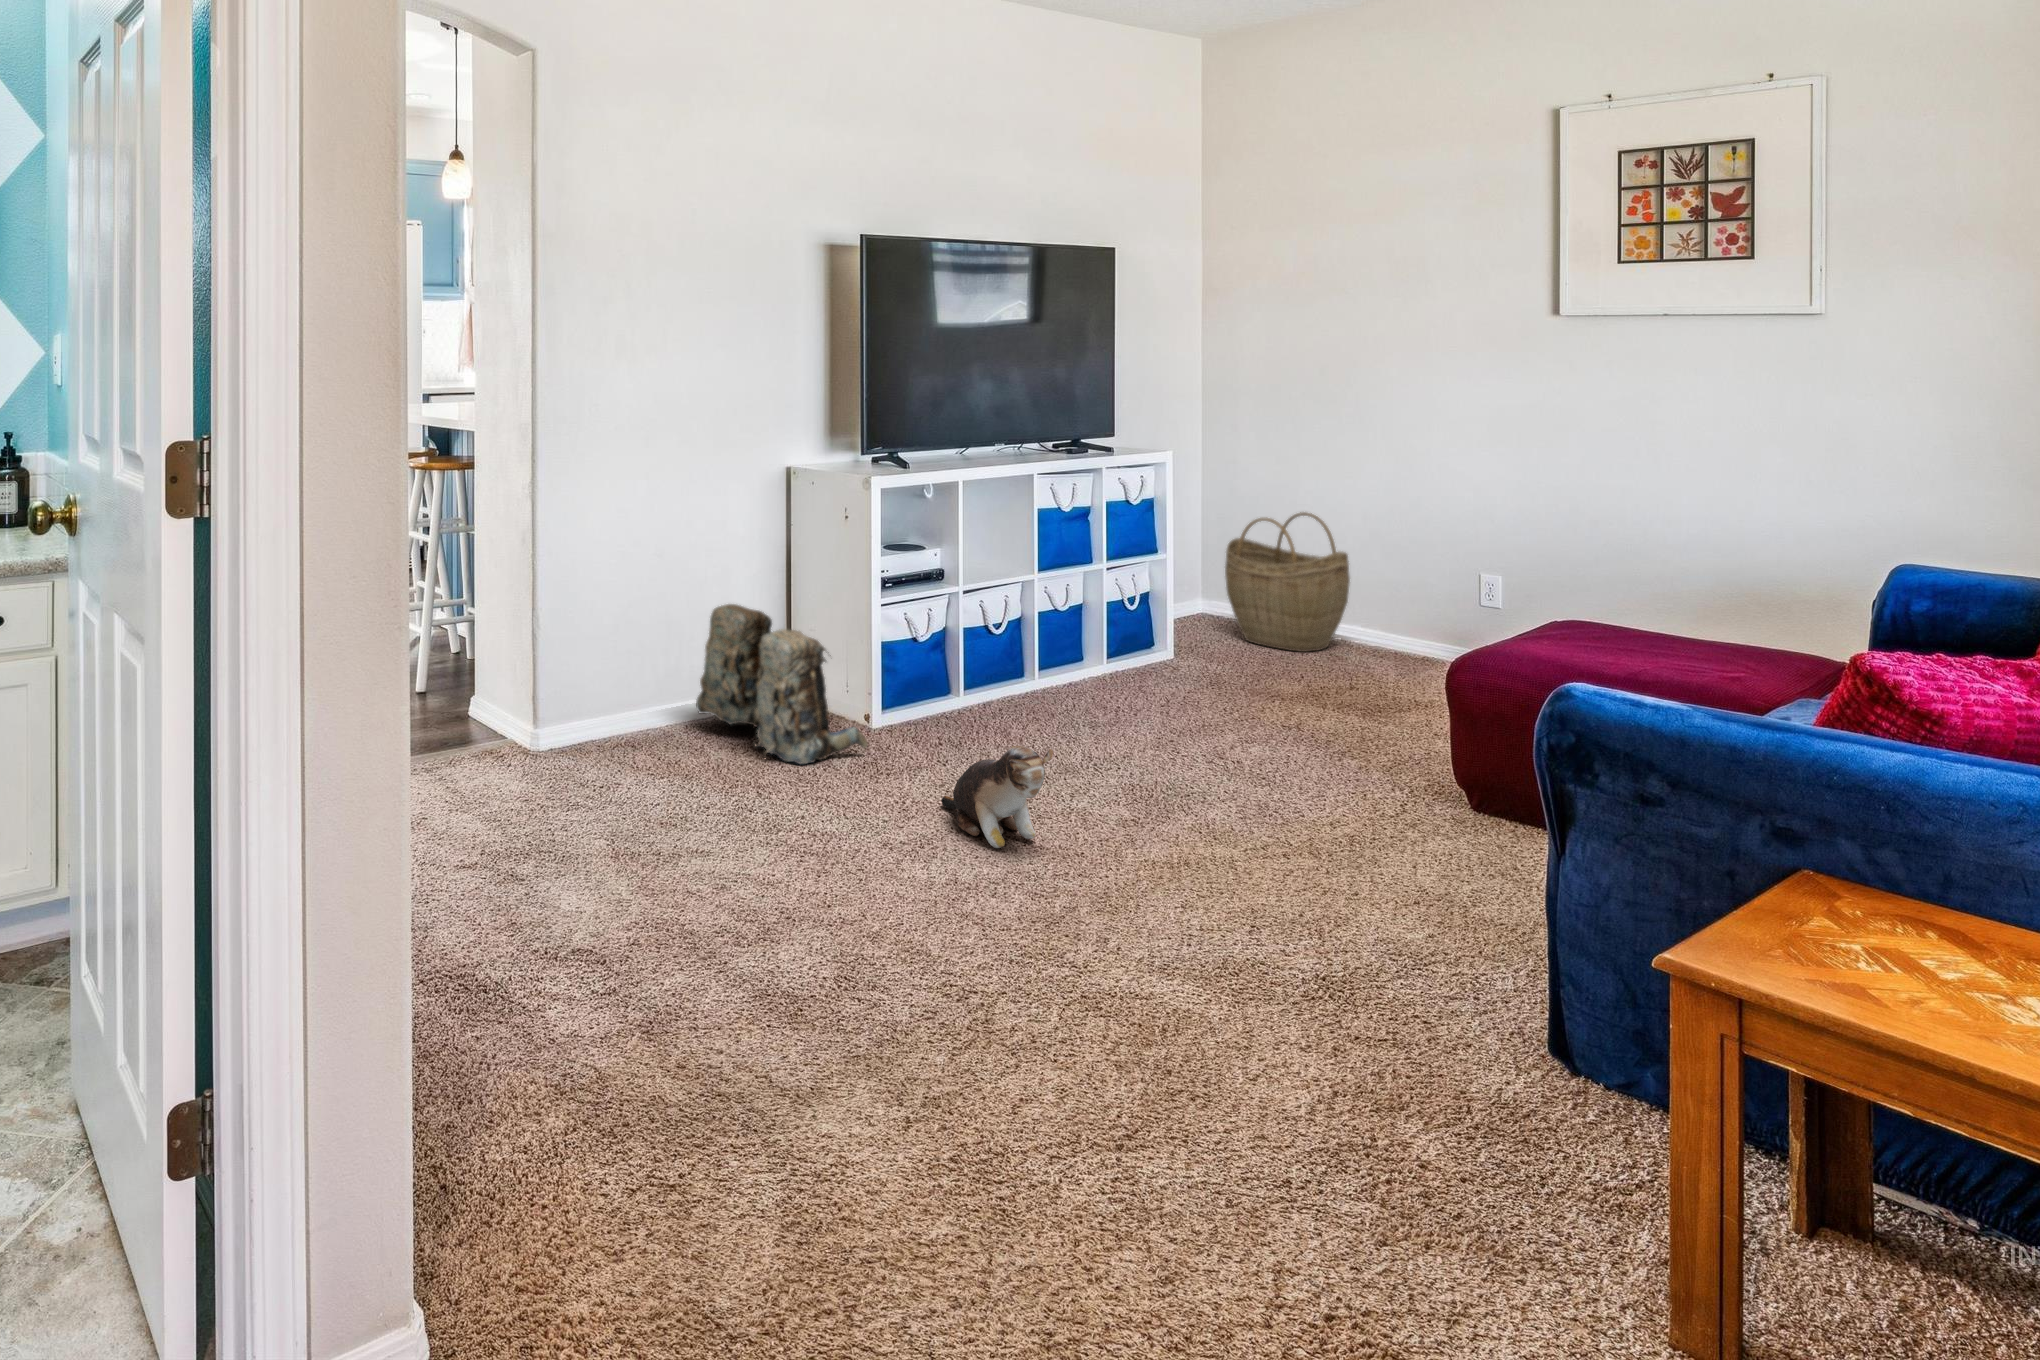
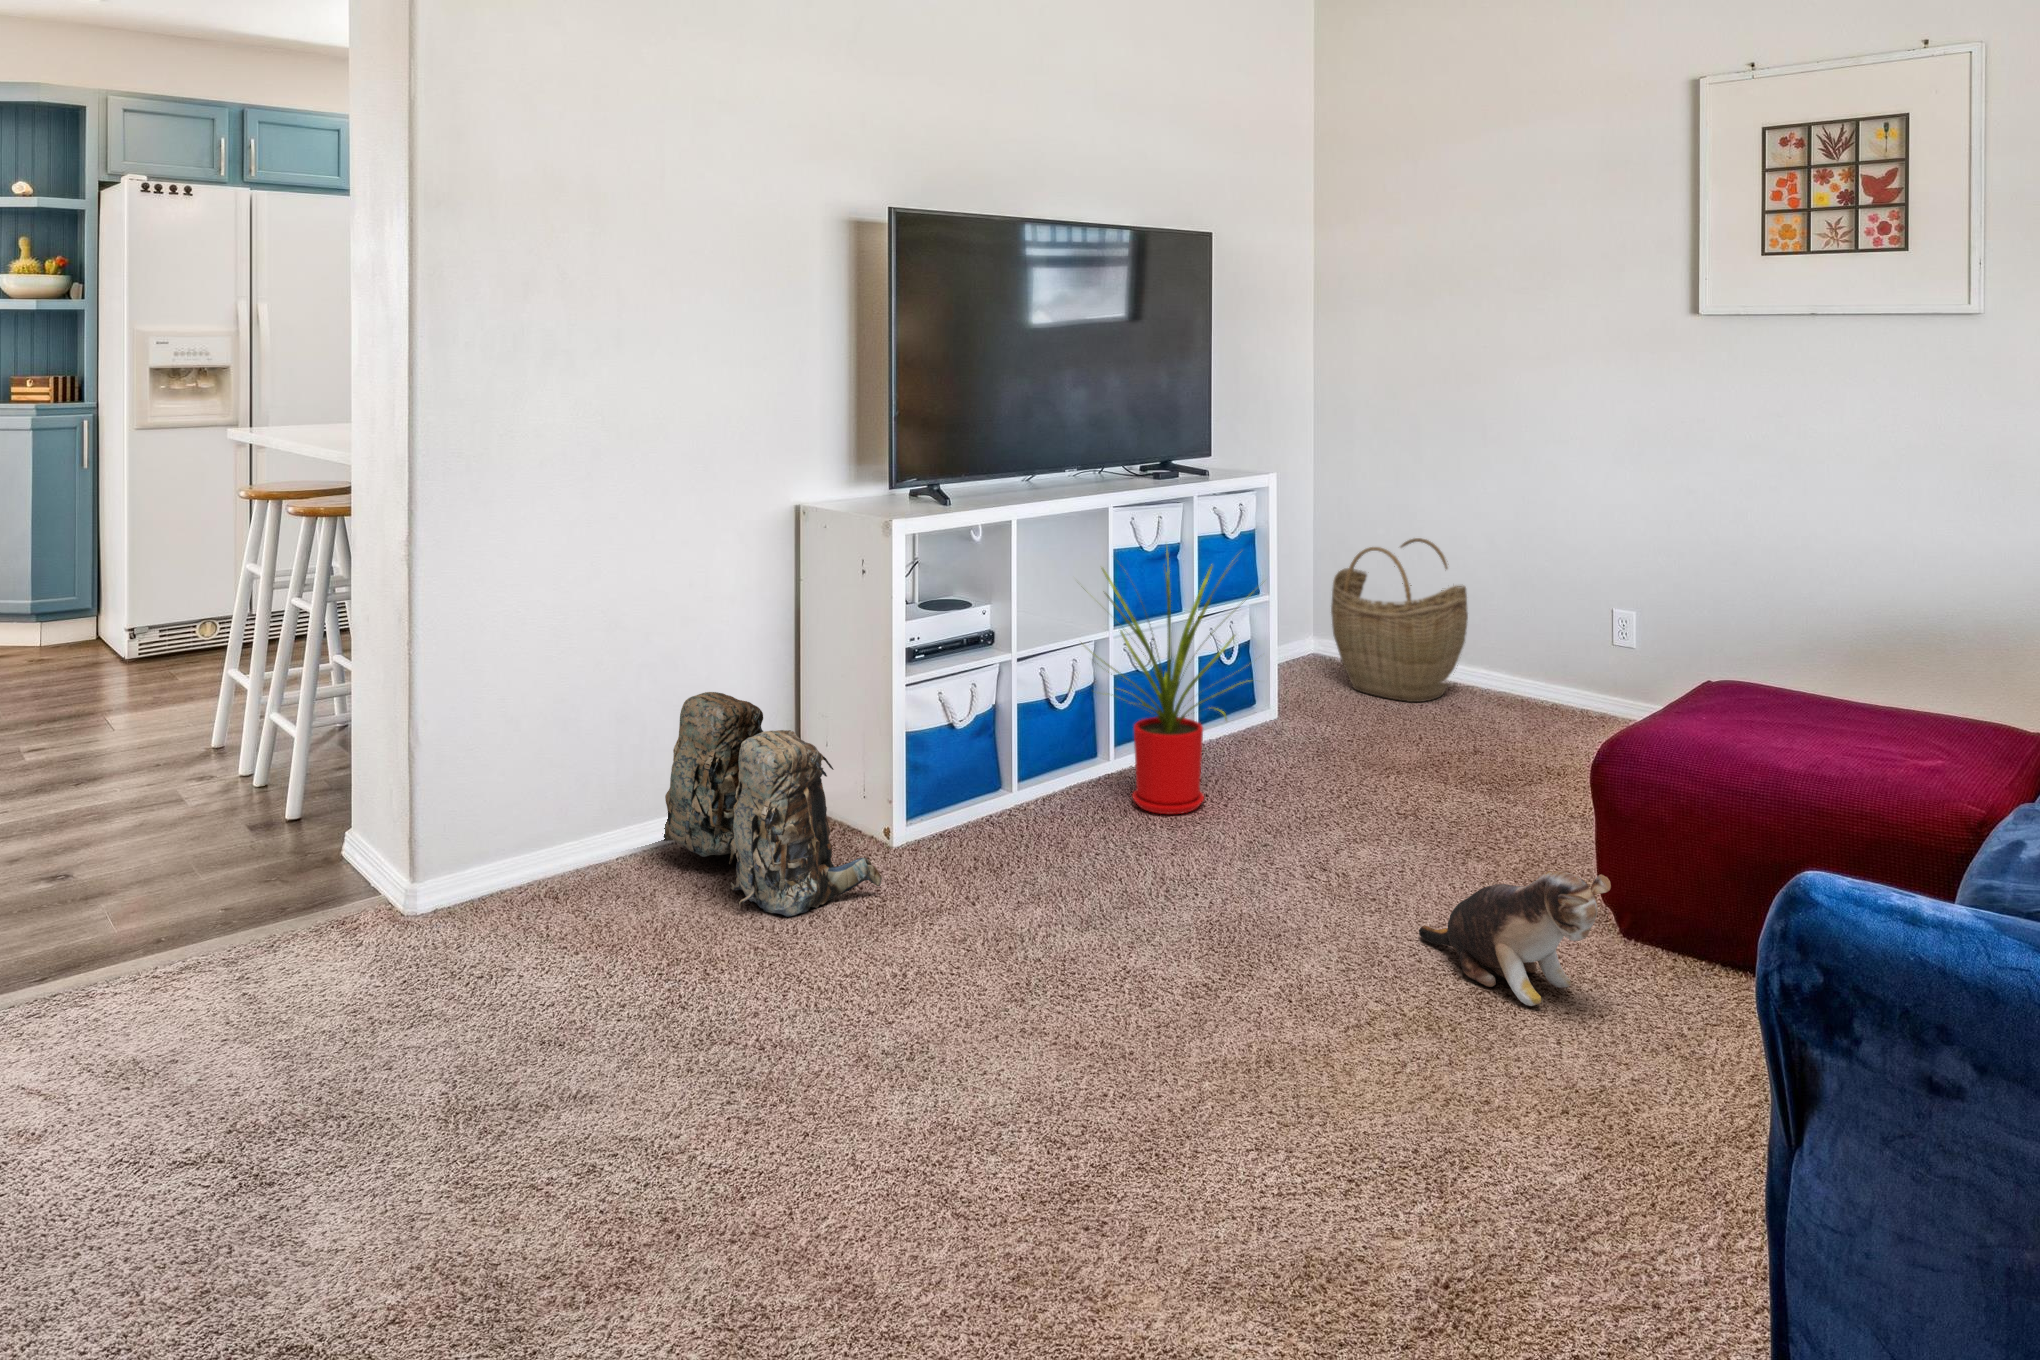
house plant: none [1008,501,1169,718] -> present [1081,558,1247,814]
plush toy: present [941,746,1053,848] -> present [1419,871,1611,1006]

